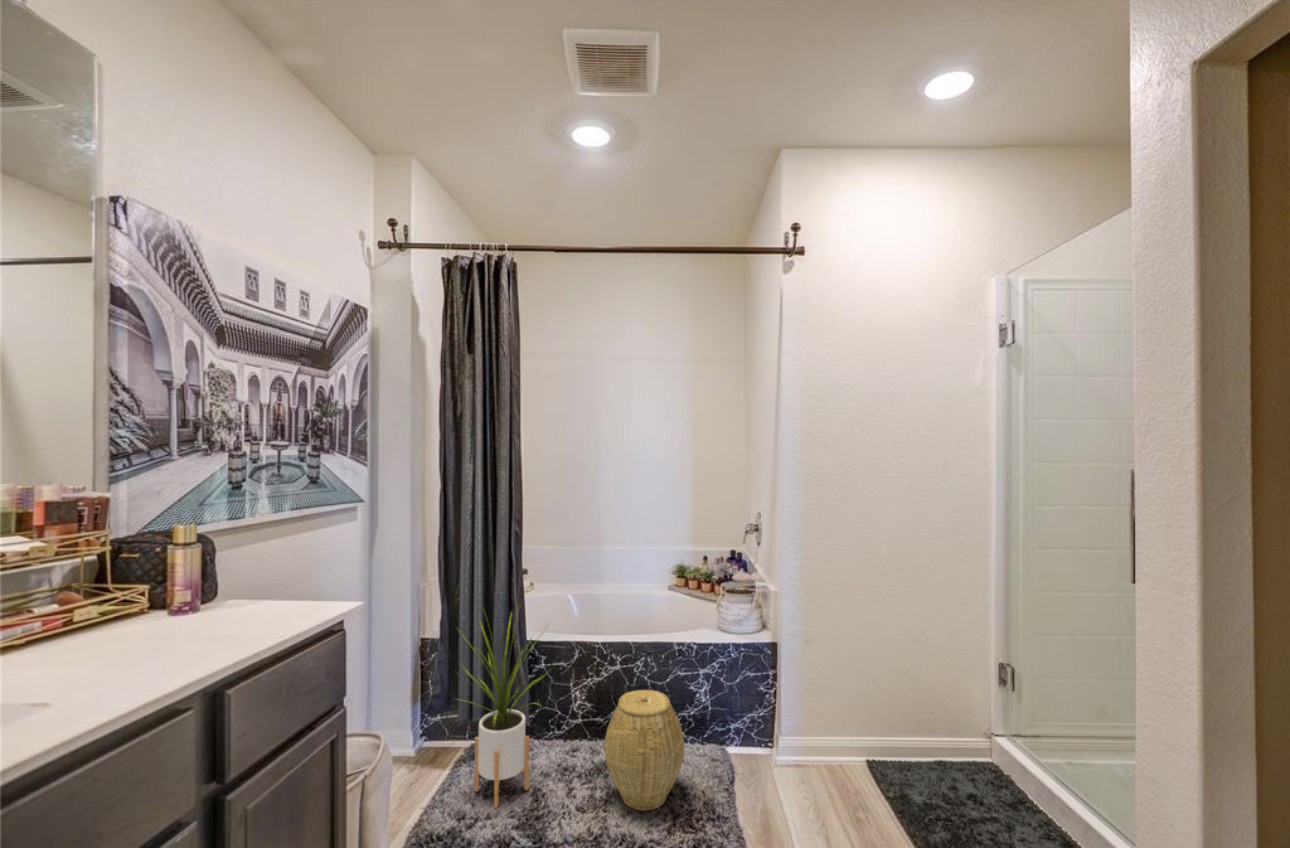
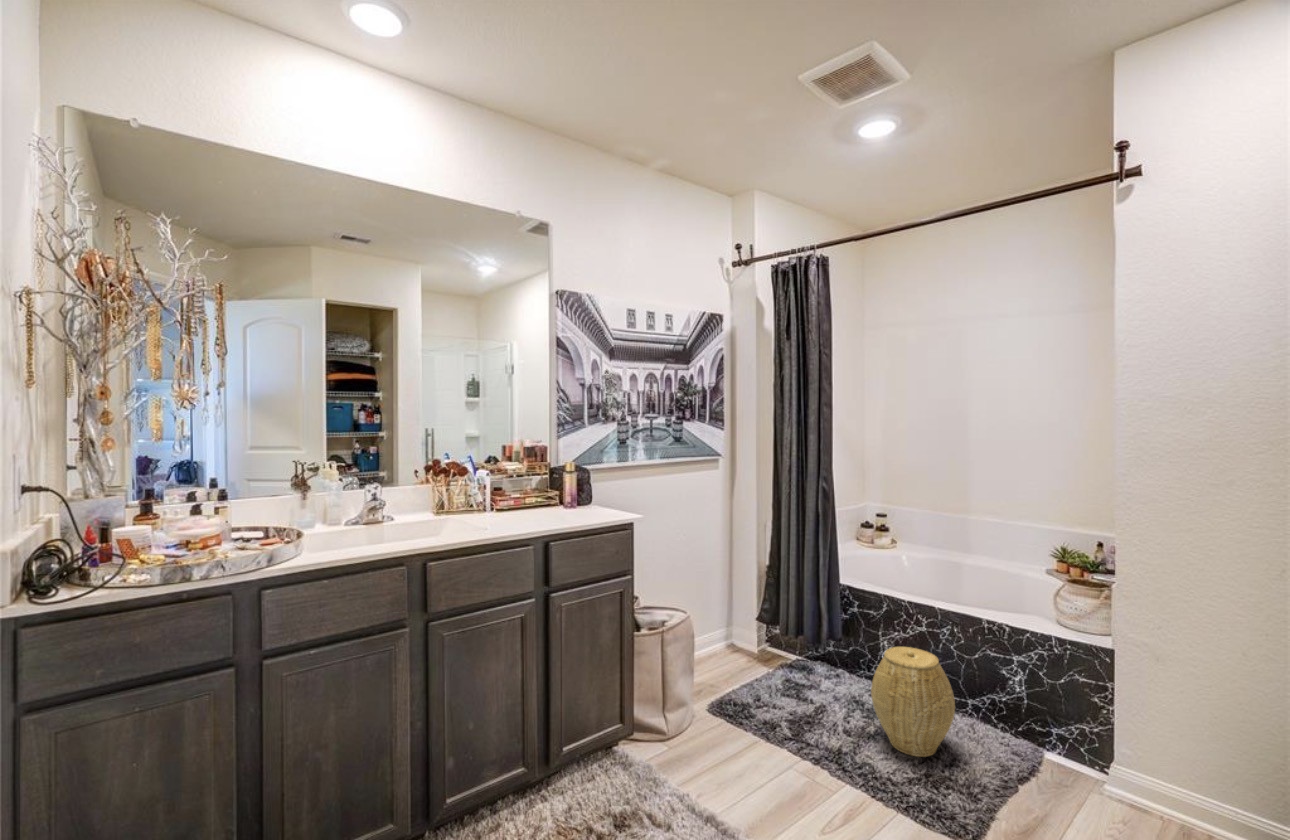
house plant: present [463,613,543,808] -> none [754,544,840,700]

